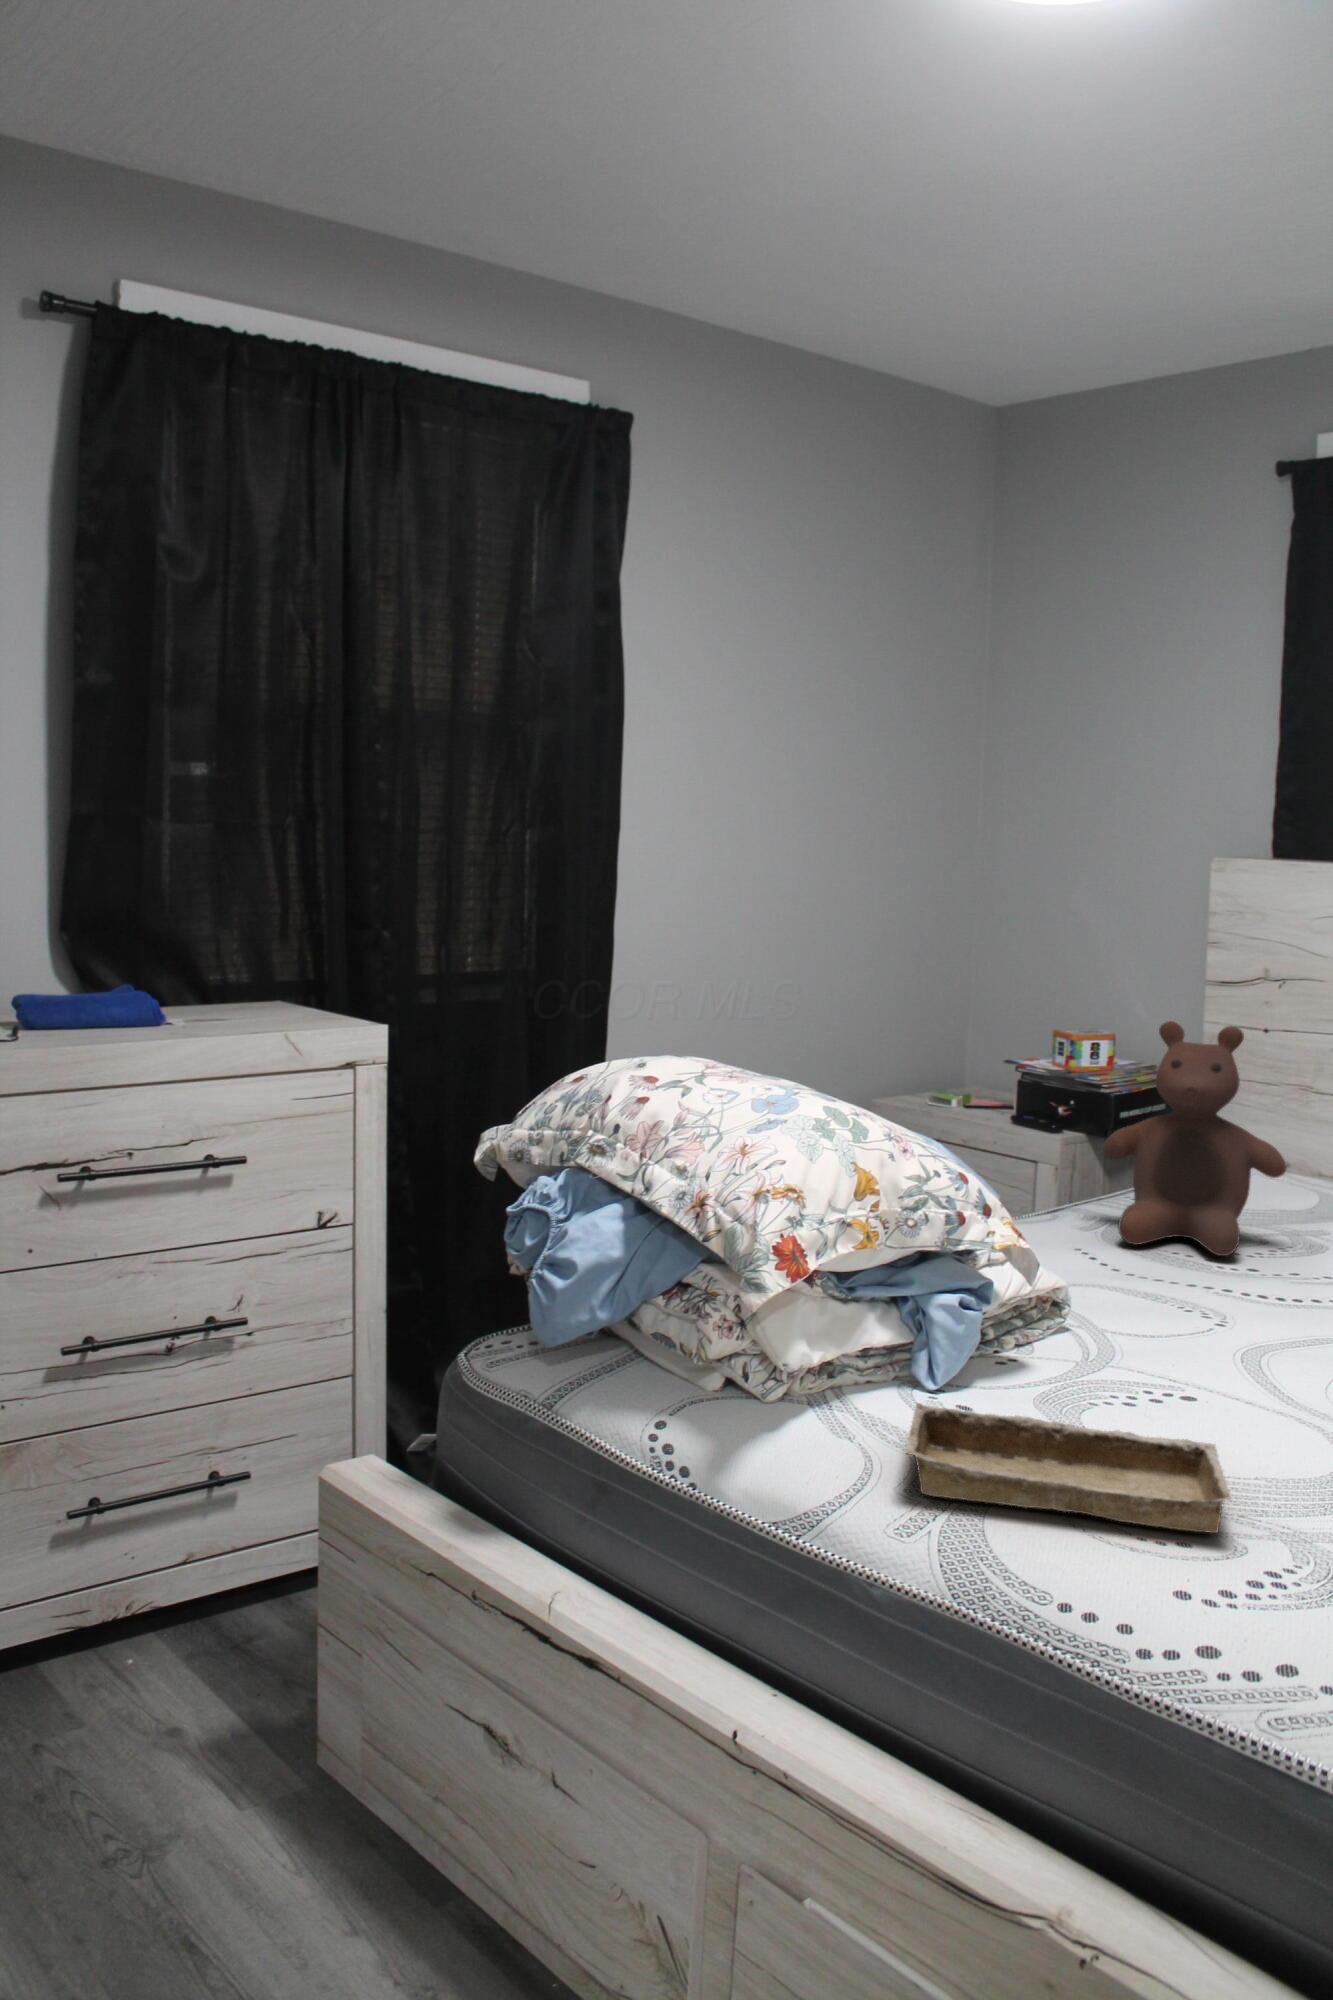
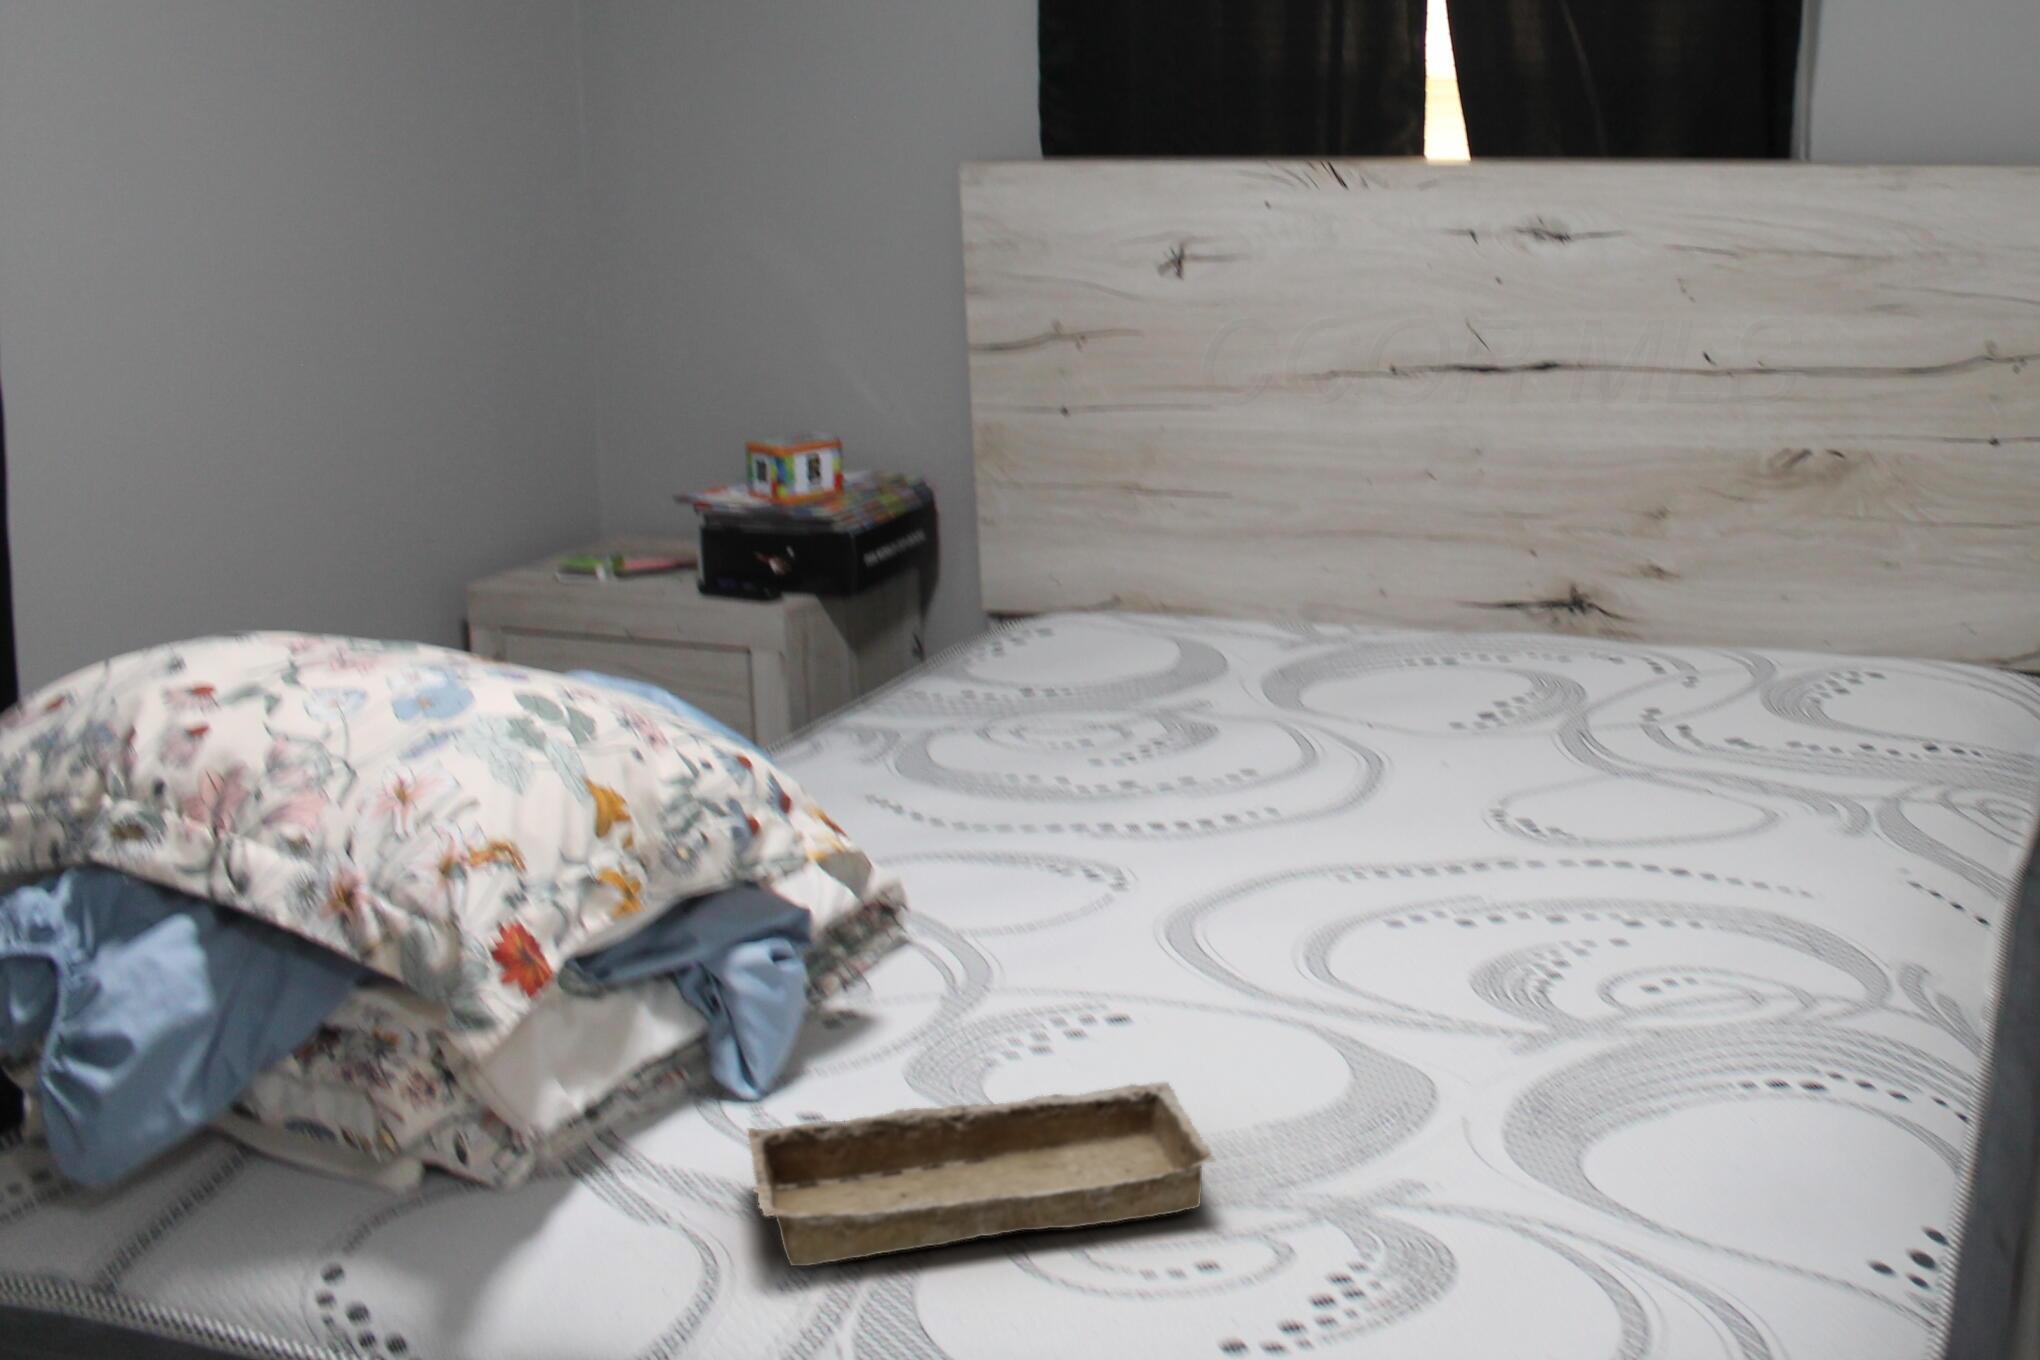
stuffed bear: present [1103,1021,1286,1256] -> none [886,441,1148,783]

